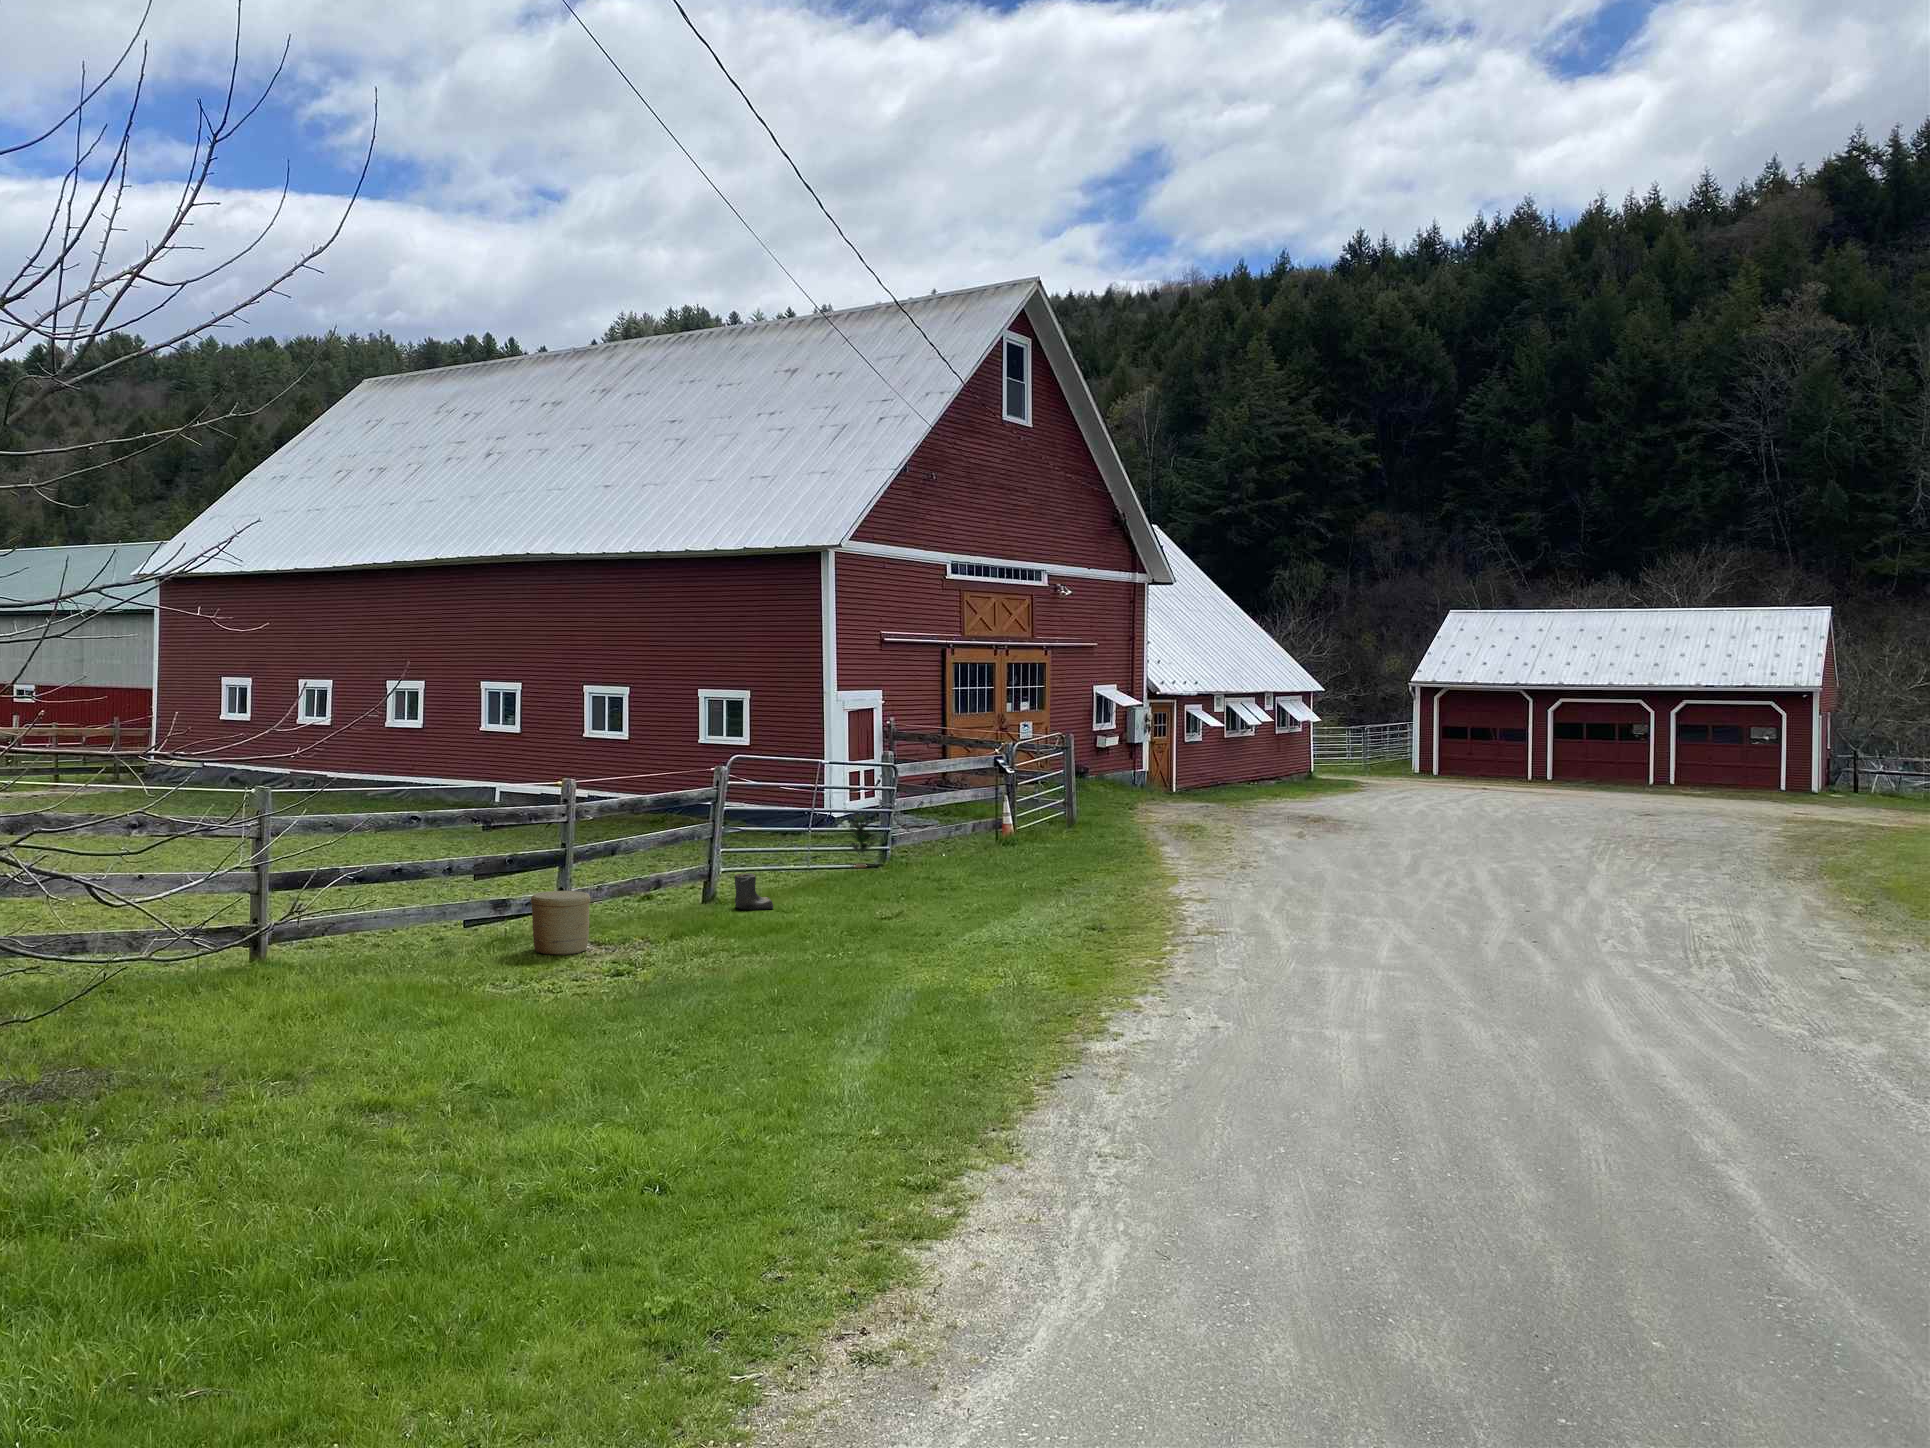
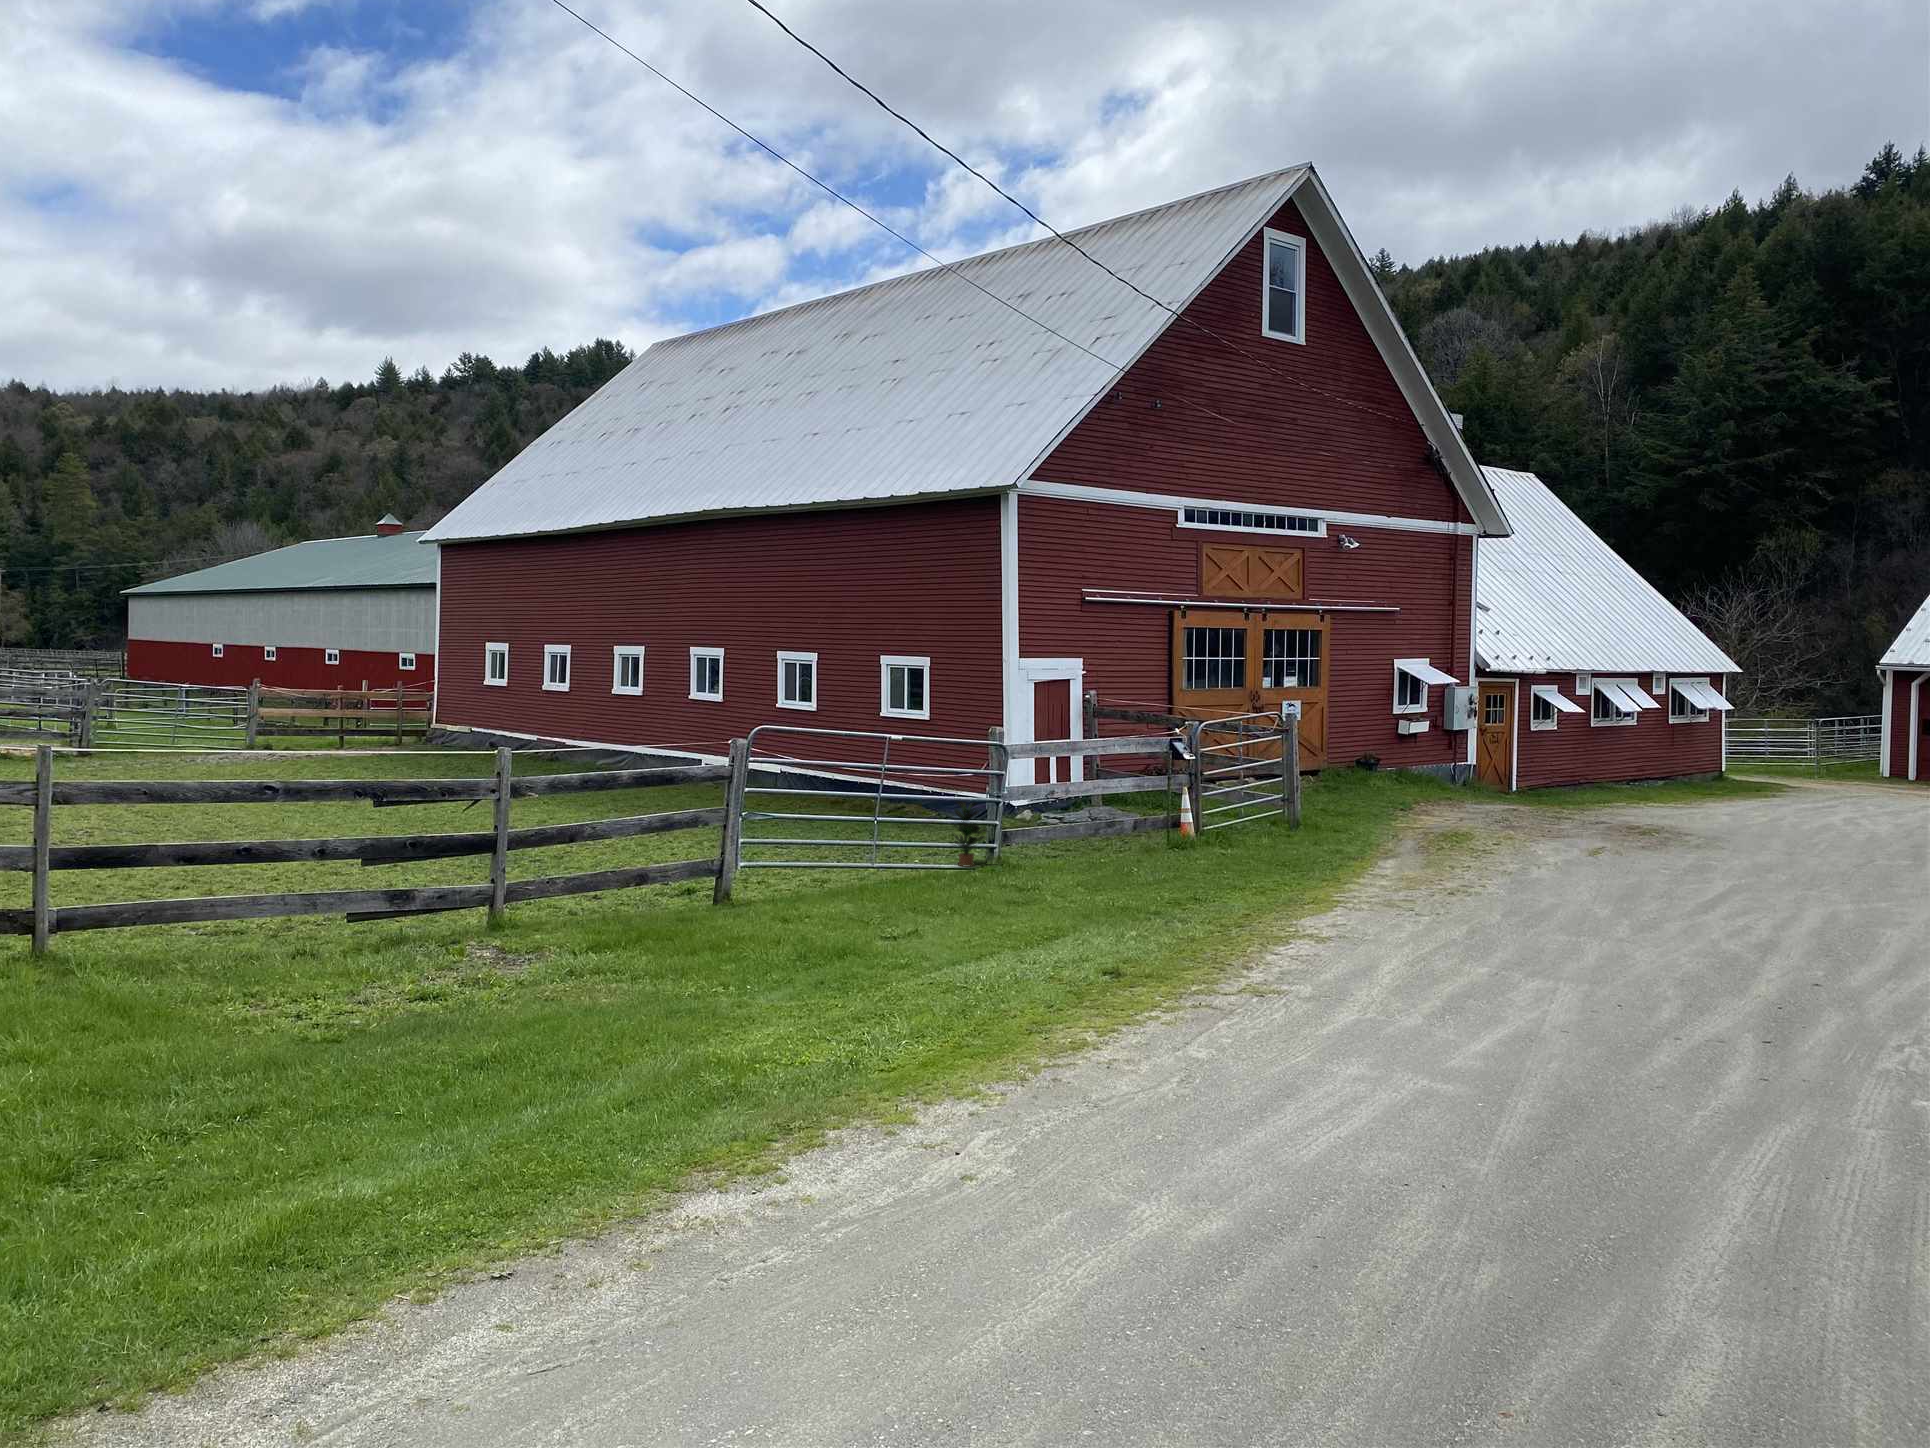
boots: present [735,873,773,910] -> none [741,867,787,912]
woven basket: present [531,891,591,955] -> none [430,878,502,954]

